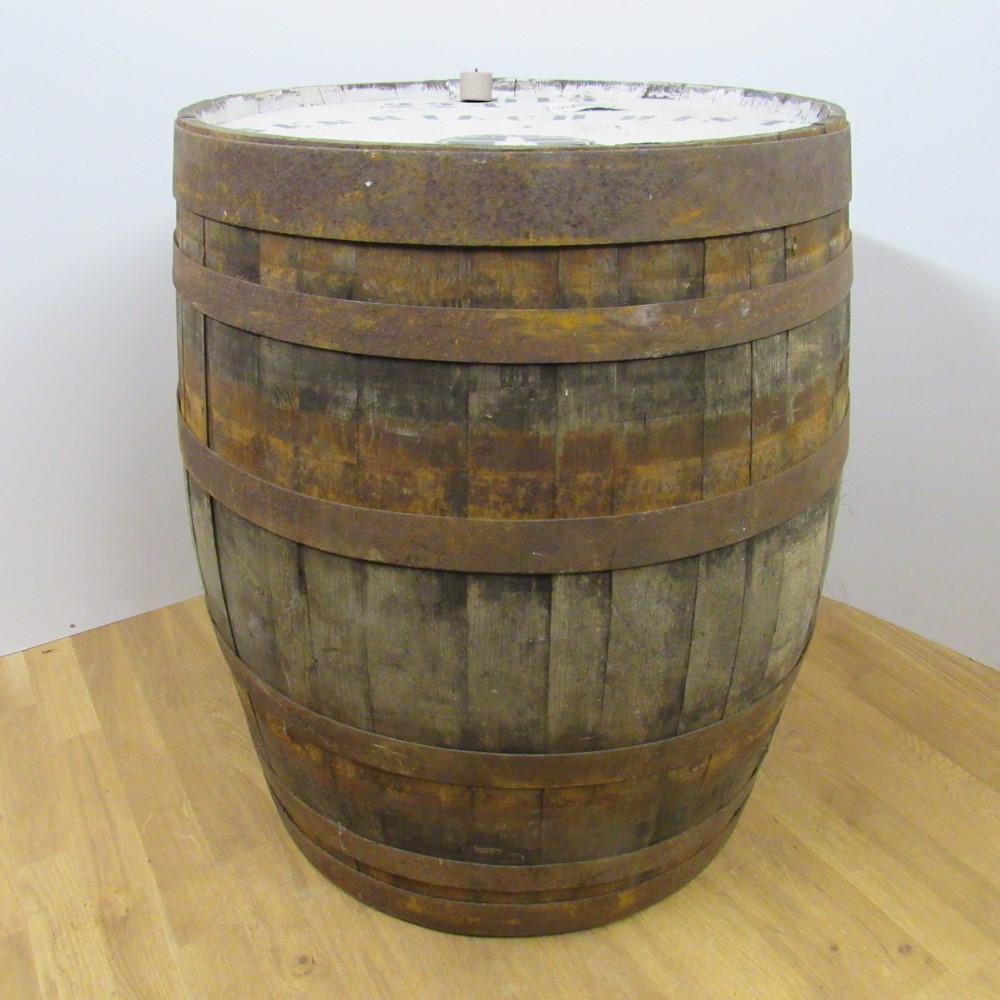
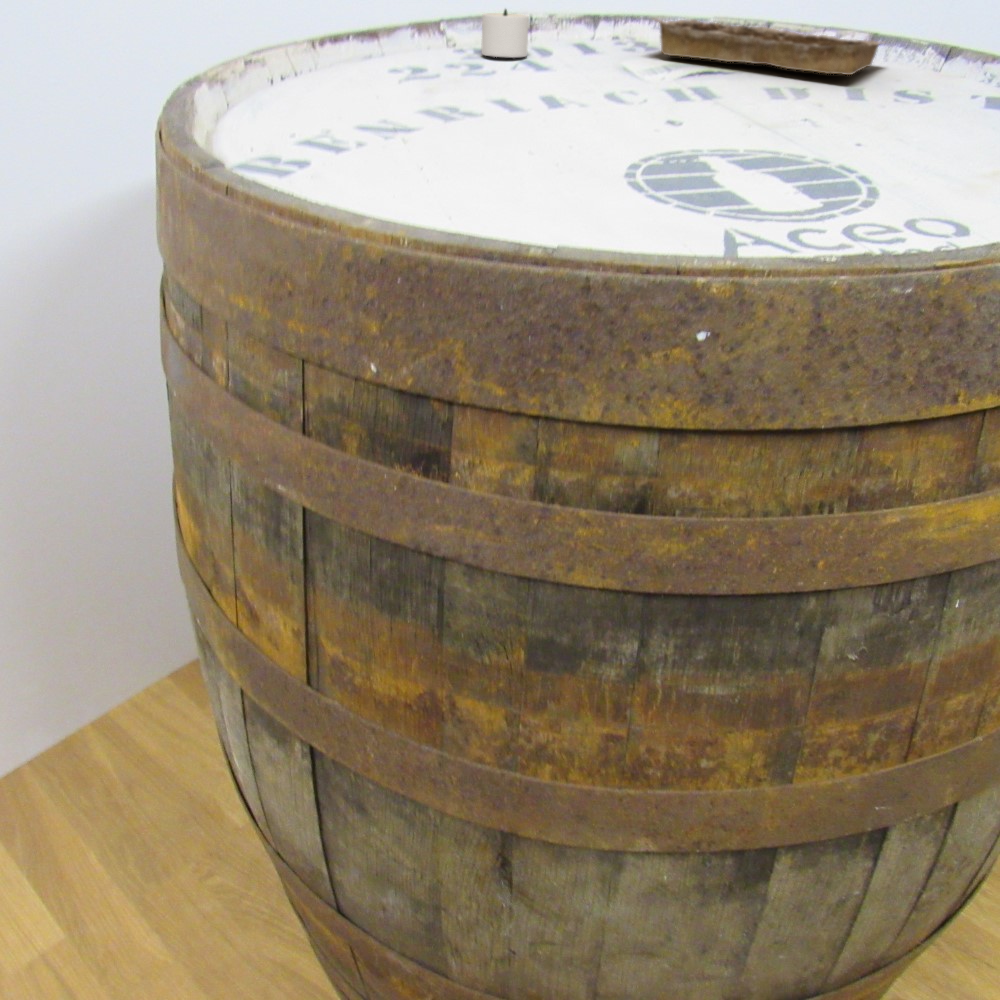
tray: none [574,74,745,106] -> present [658,20,883,75]

